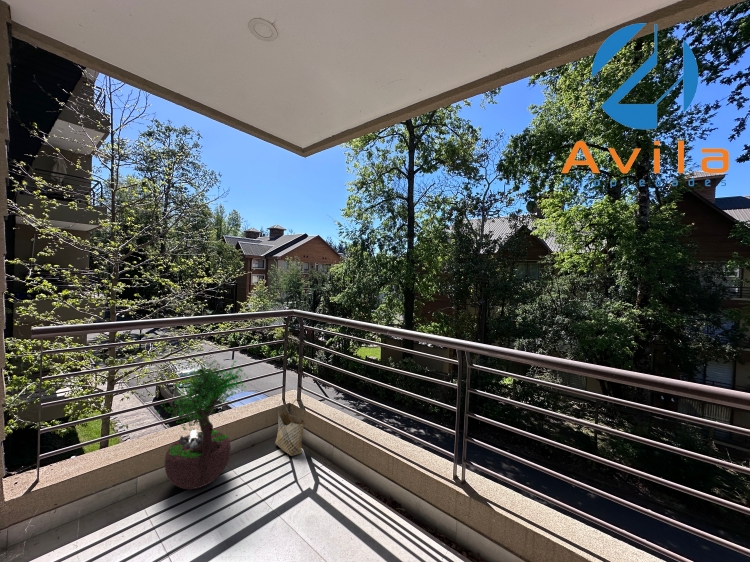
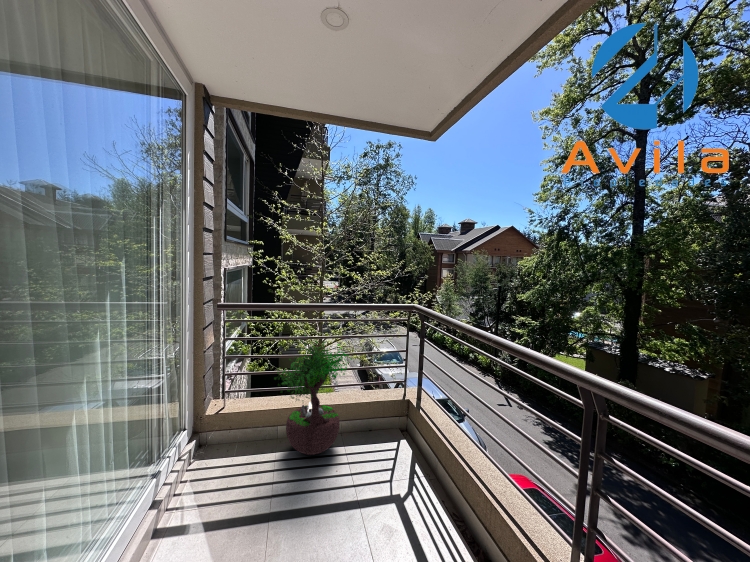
woven basket: present [275,399,305,456] -> none [388,396,415,455]

